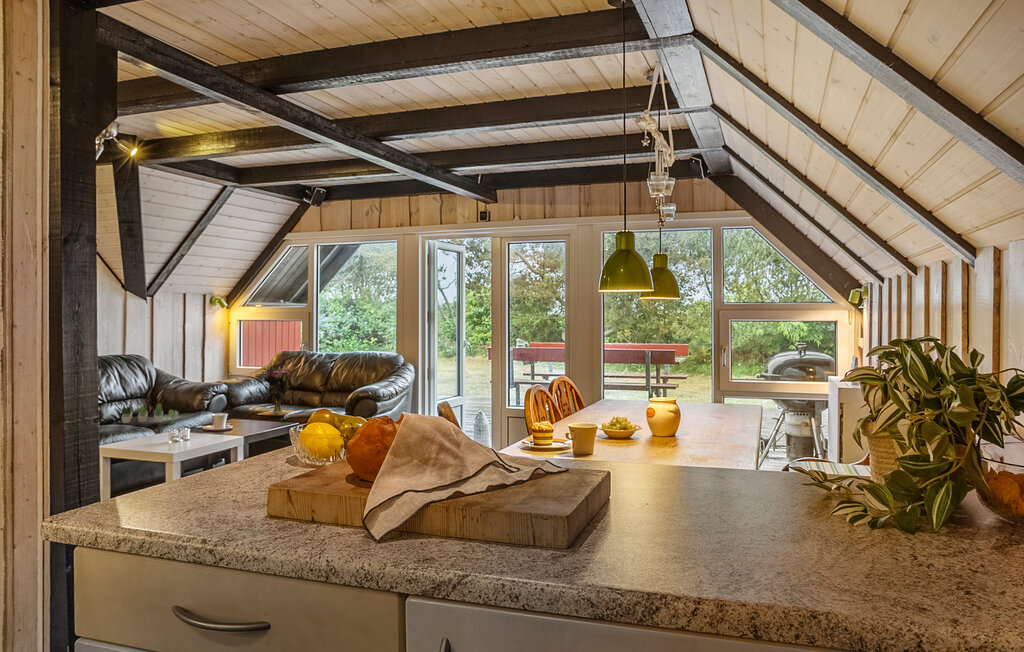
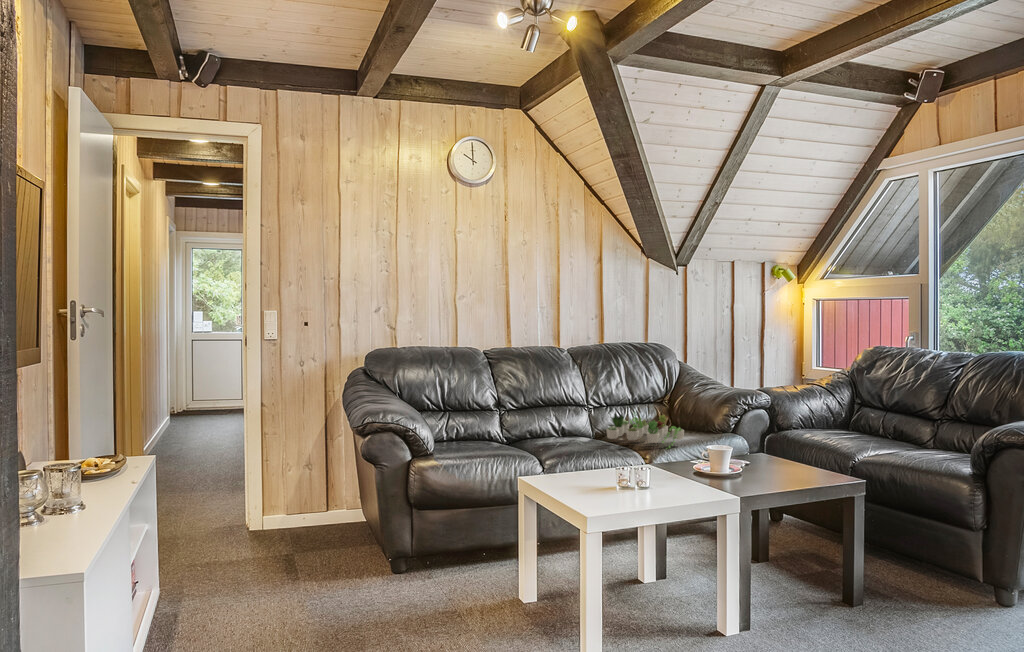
vase: present [259,371,294,415] -> none [802,377,882,455]

